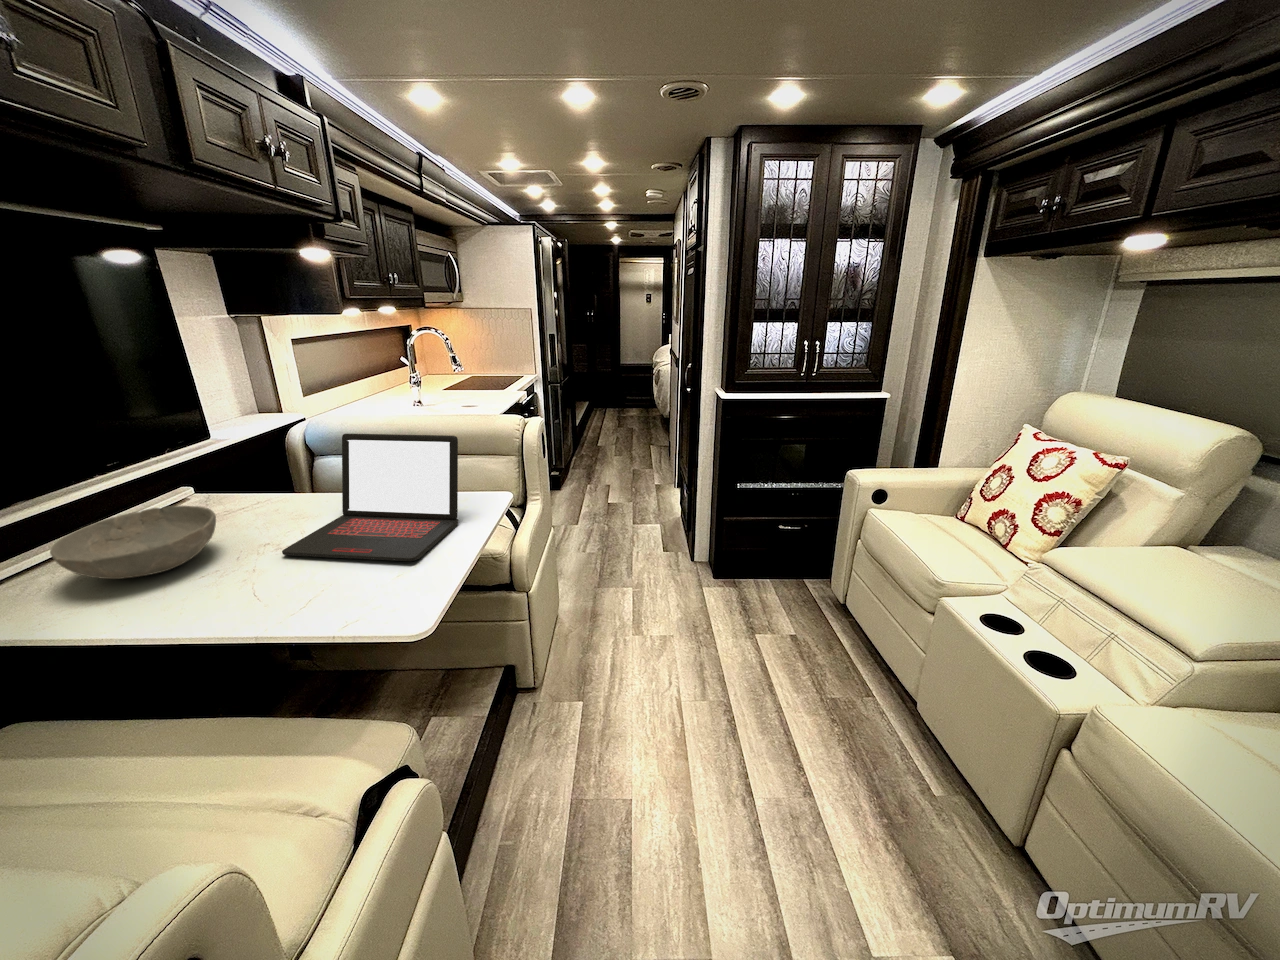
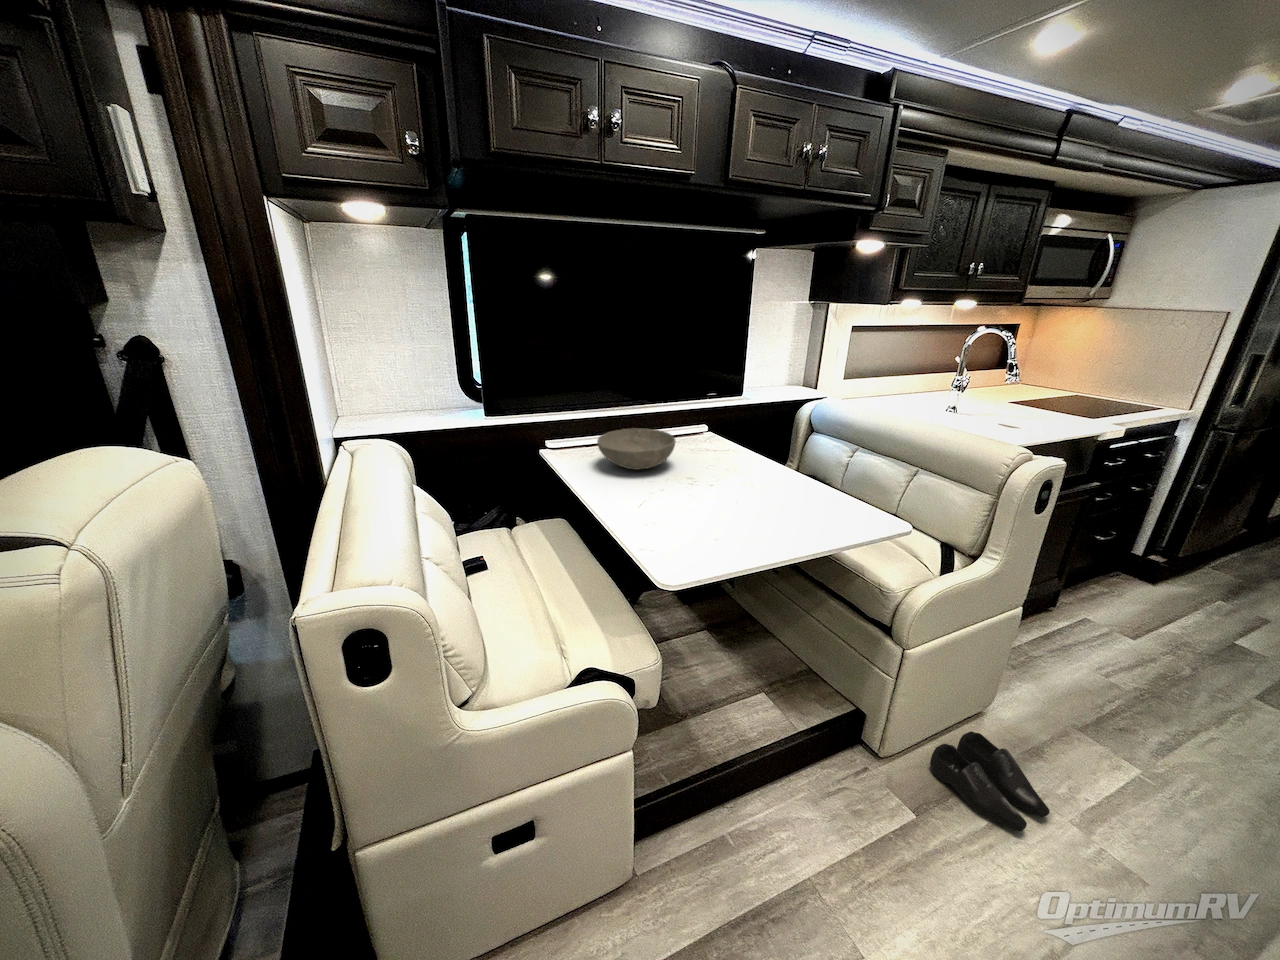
laptop: present [282,434,458,561] -> none [684,411,843,534]
shoe: none [561,621,626,669] -> present [930,731,1050,832]

